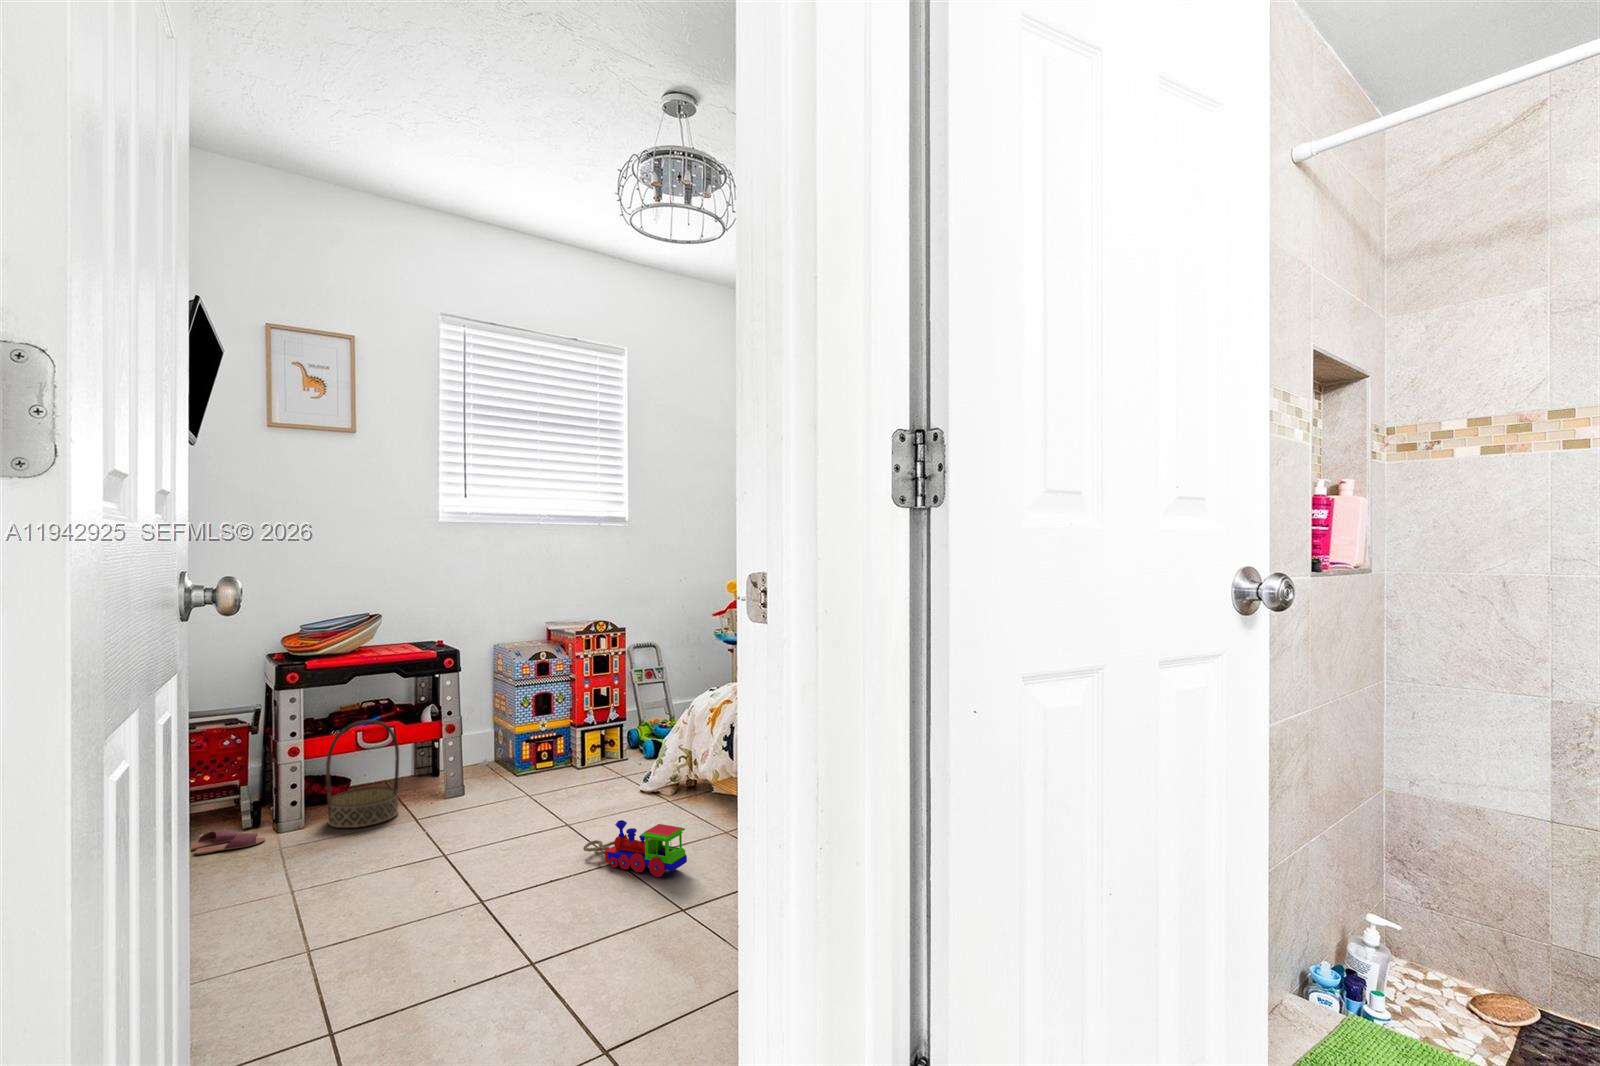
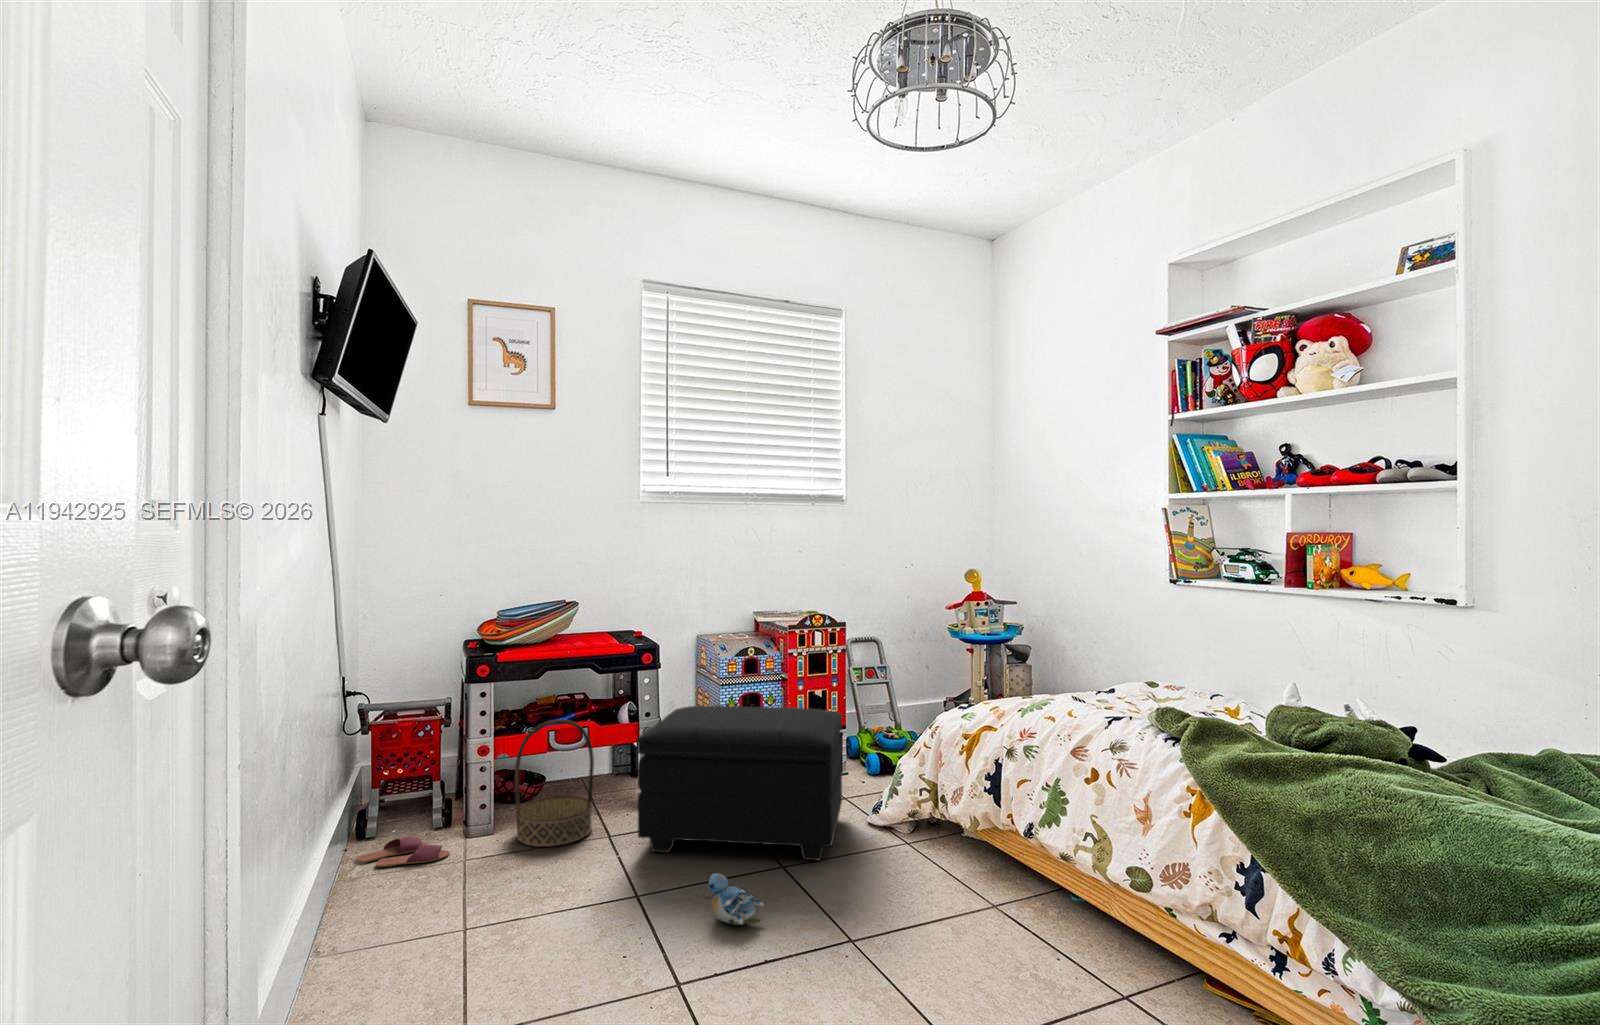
footstool: none [442,701,619,823] -> present [637,705,842,860]
toy train: present [583,820,687,877] -> none [807,887,951,981]
plush toy: none [504,824,550,861] -> present [708,873,764,925]

